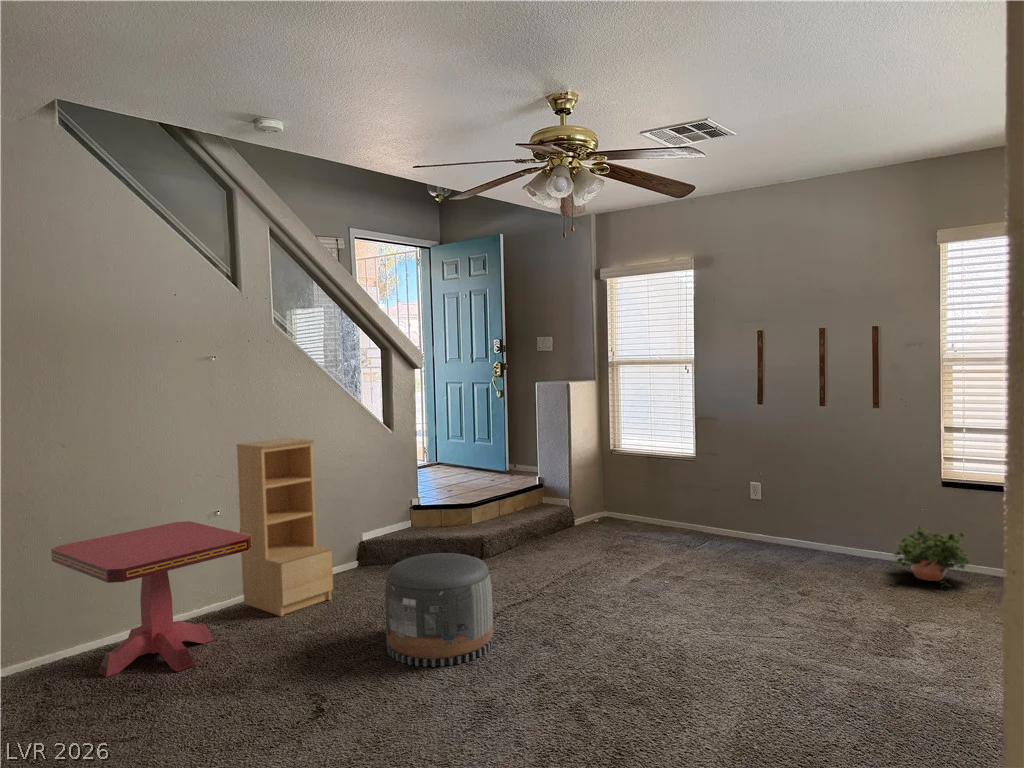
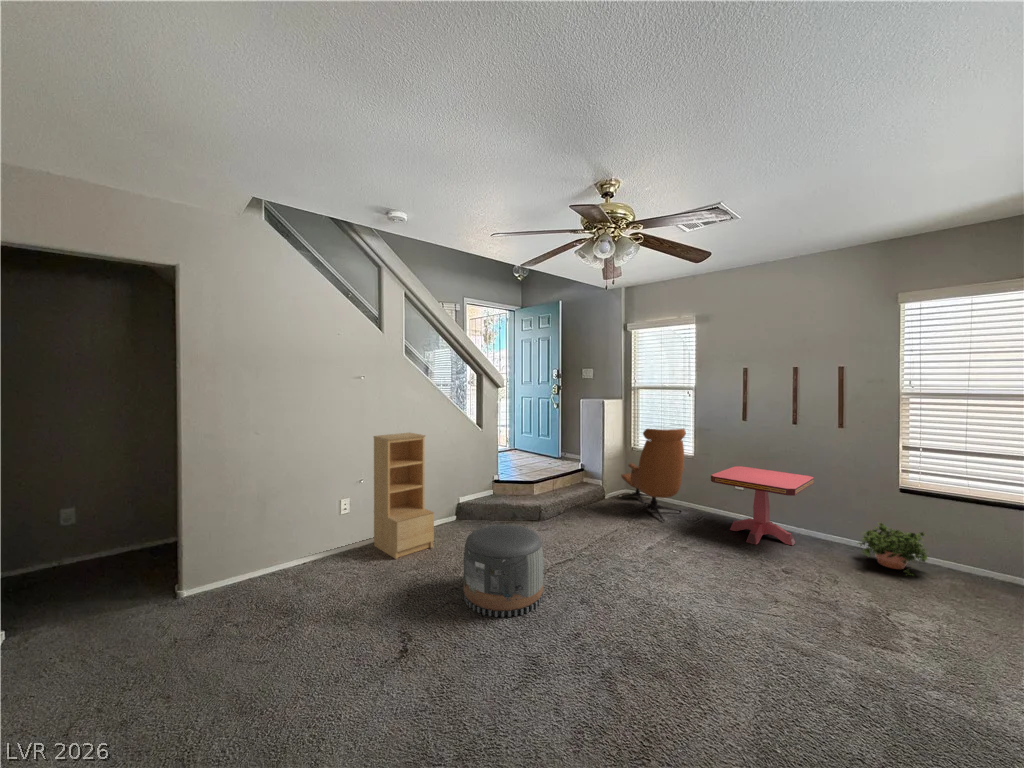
lounge chair: none [595,418,681,548] -> present [621,429,686,521]
side table: present [51,521,252,677] -> present [711,466,814,545]

